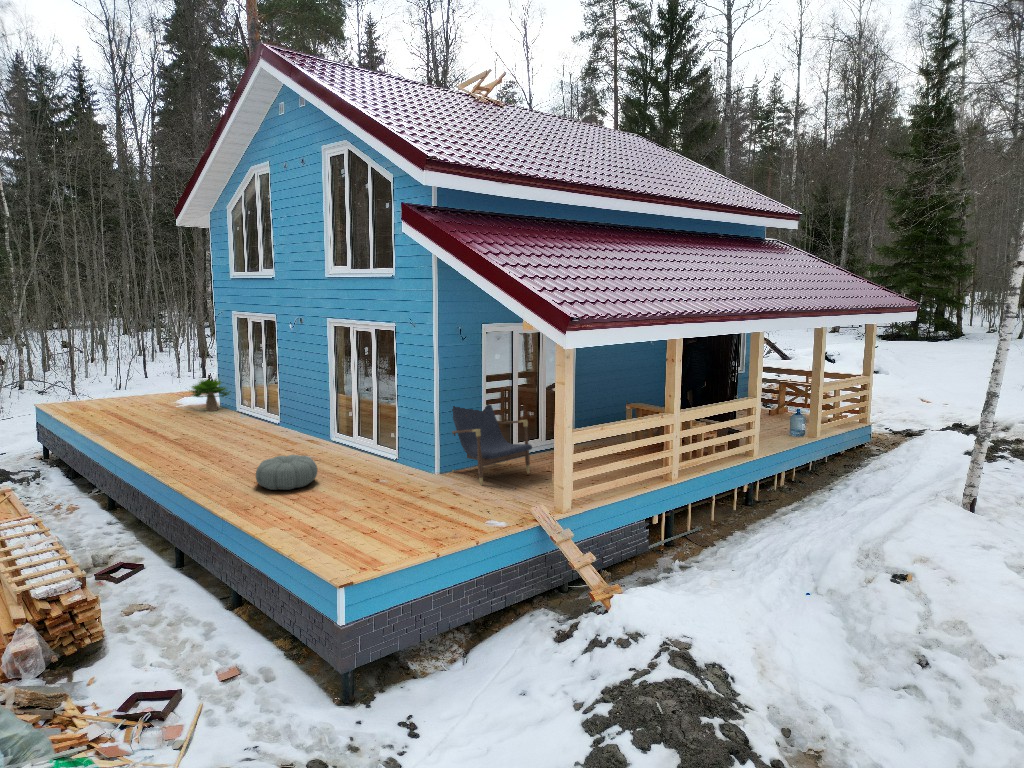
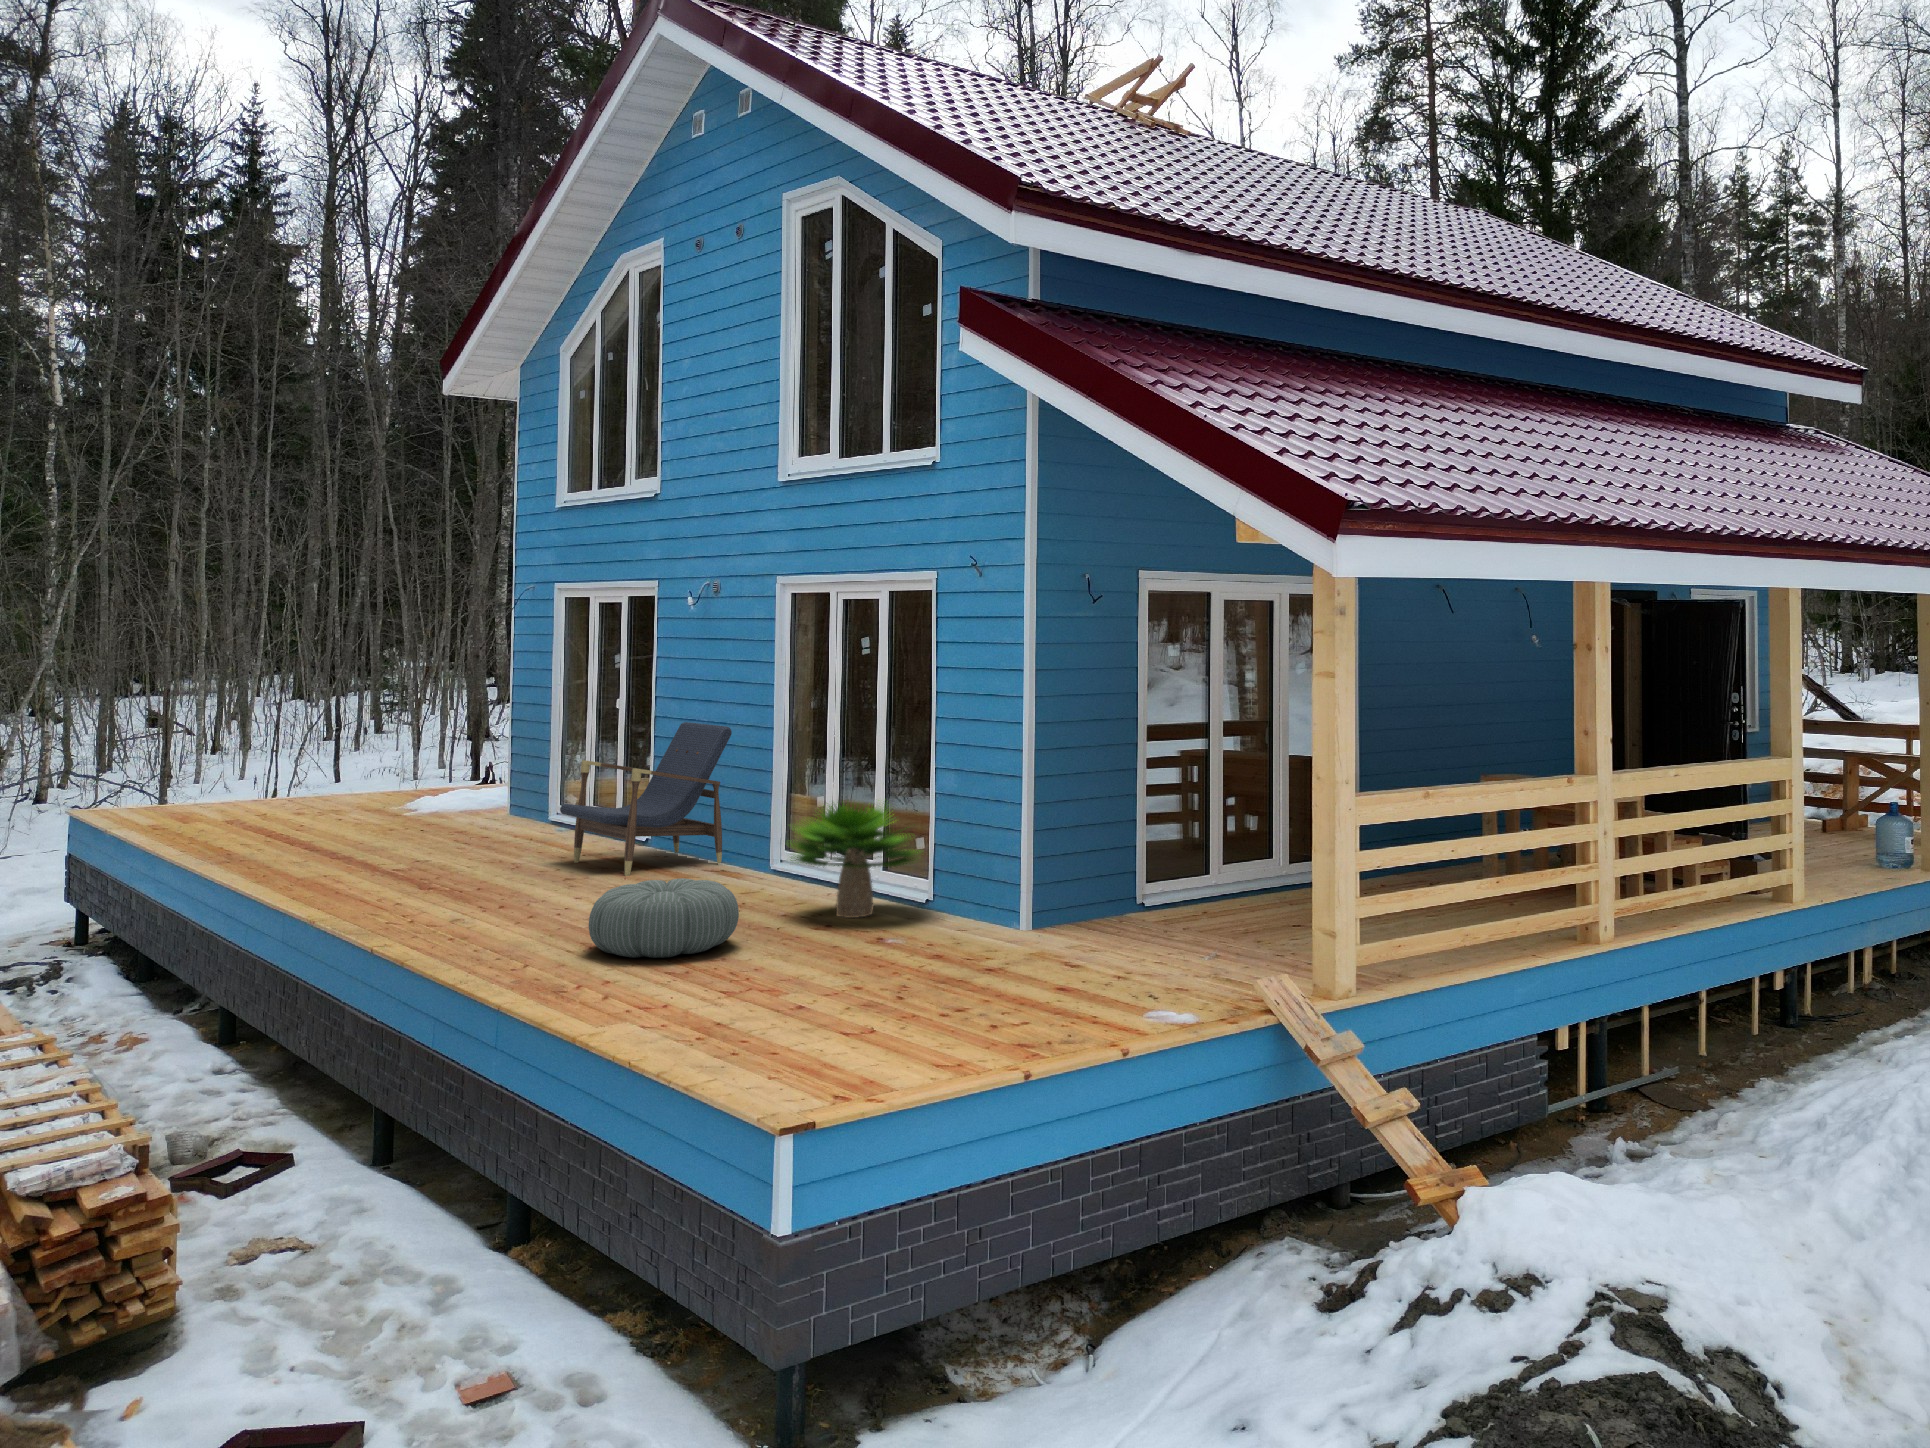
potted plant: present [191,379,230,411] -> present [790,802,921,918]
lounge chair: present [452,405,532,485] -> present [560,722,732,876]

